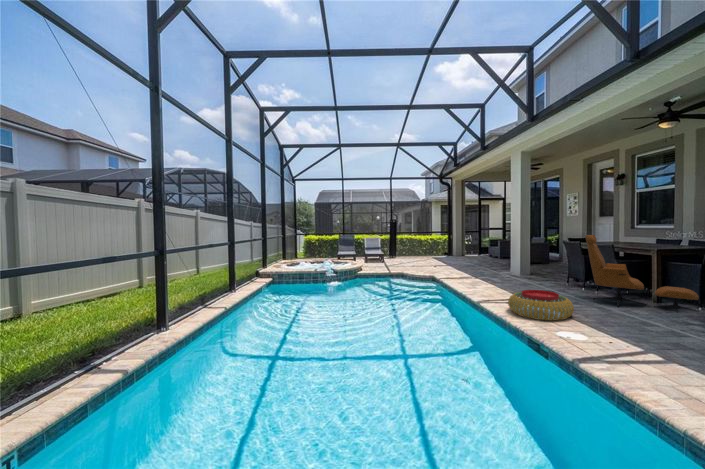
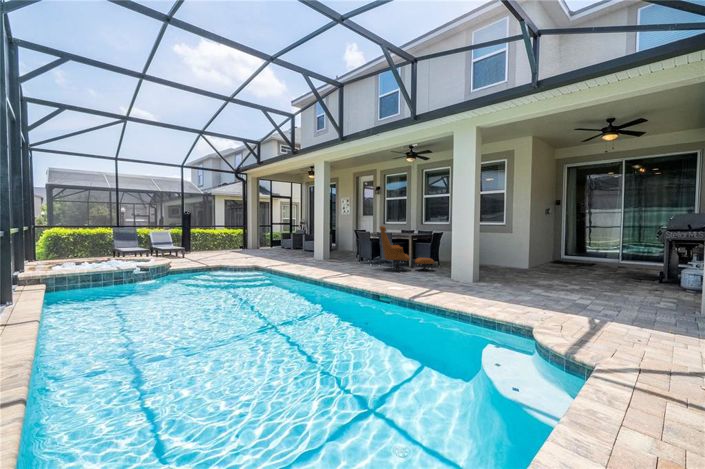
pouf: present [508,290,574,320] -> none [343,264,384,284]

